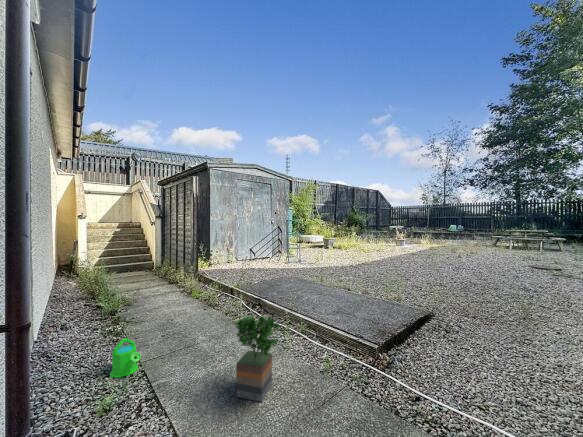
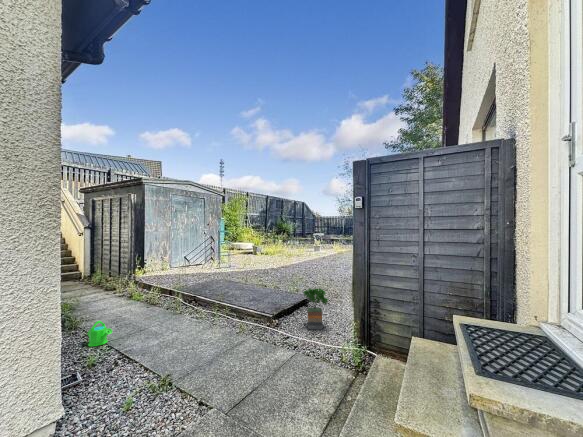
potted tree: present [236,315,280,402] -> present [303,288,328,329]

